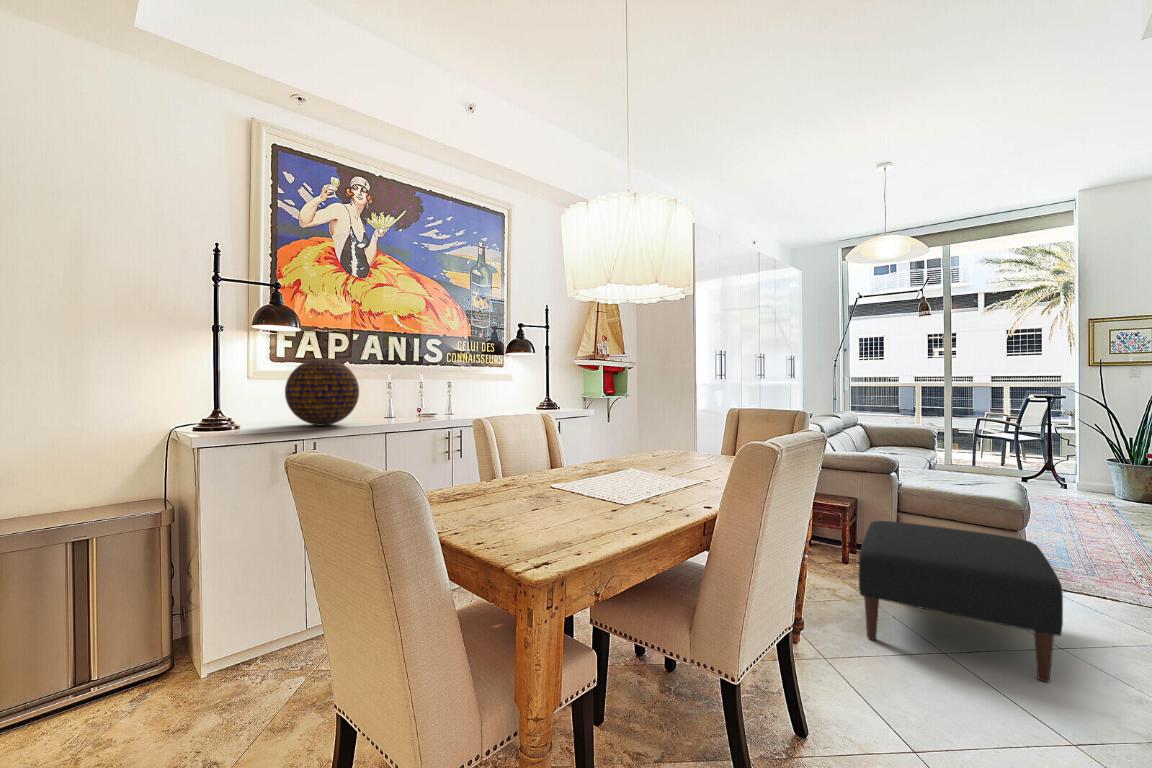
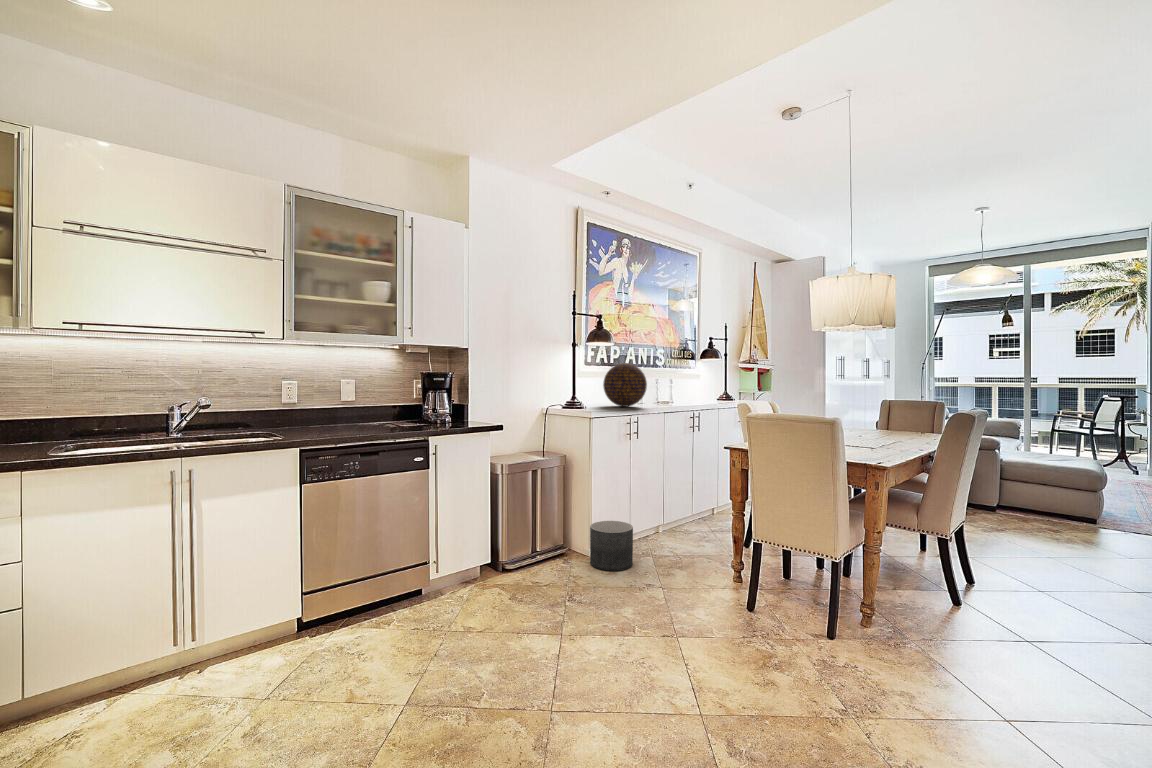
ottoman: present [859,521,1063,682] -> none [988,480,1132,572]
planter: none [183,618,271,720] -> present [590,521,633,571]

